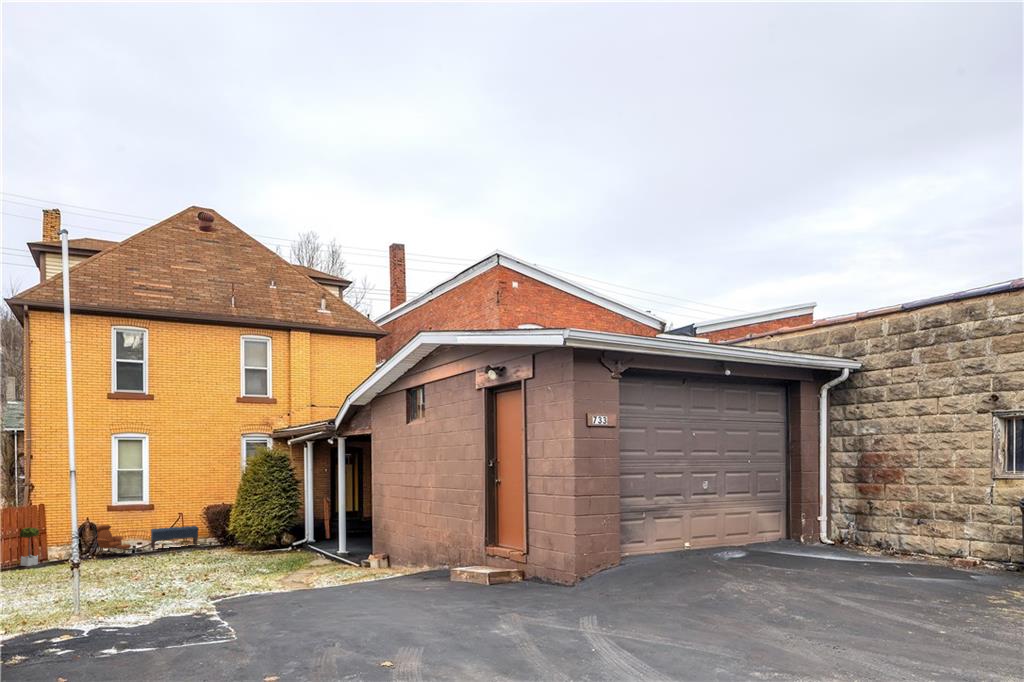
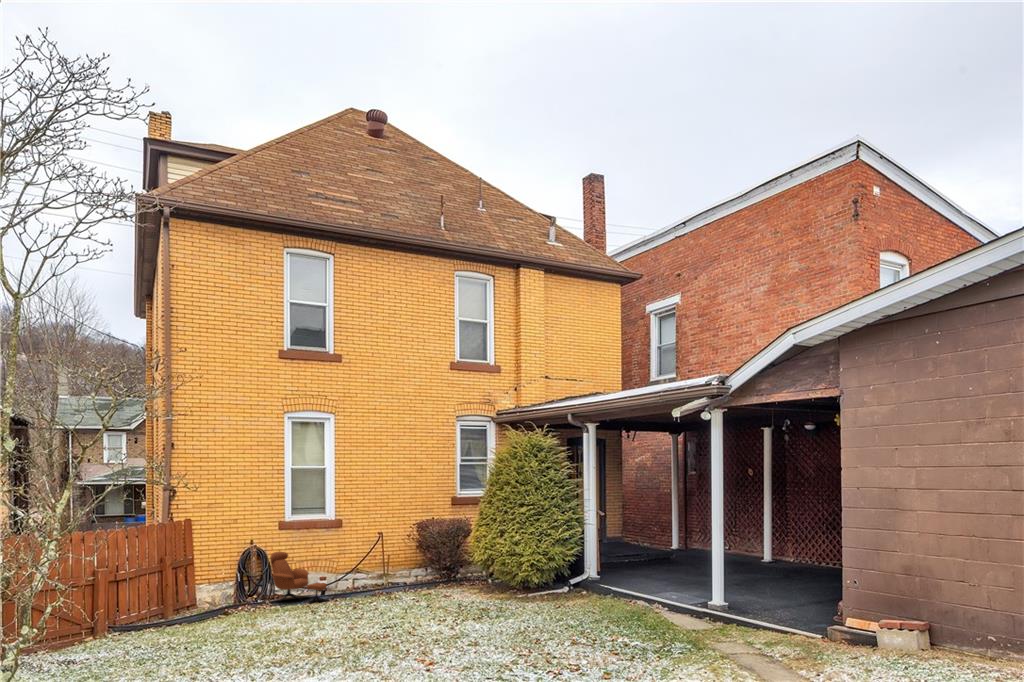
bench: present [151,526,199,550] -> none [342,553,412,592]
potted tree: present [20,527,39,566] -> none [164,555,195,620]

